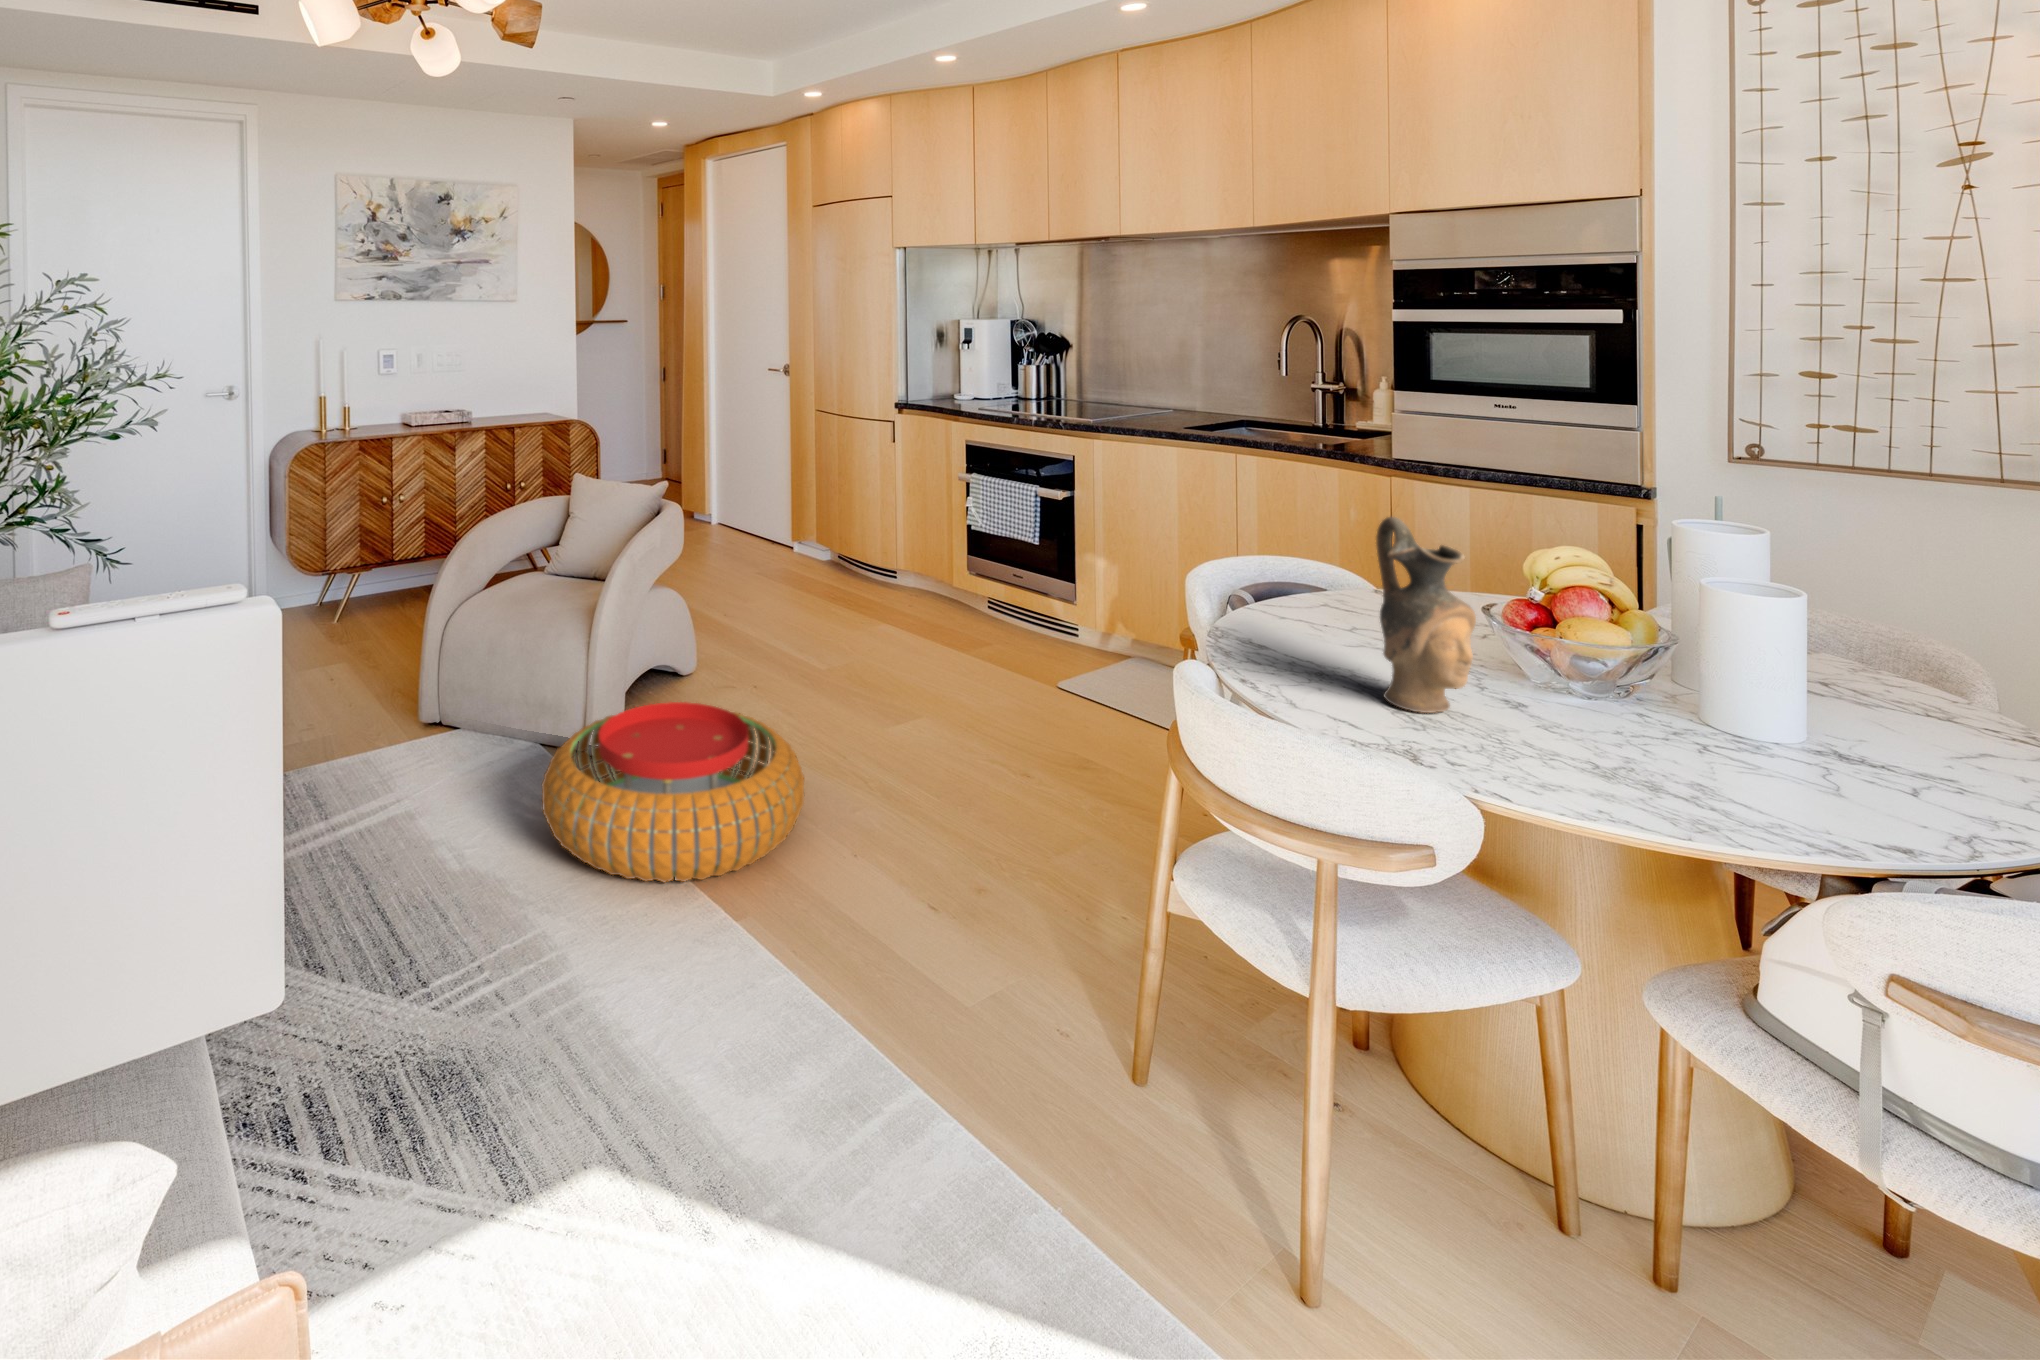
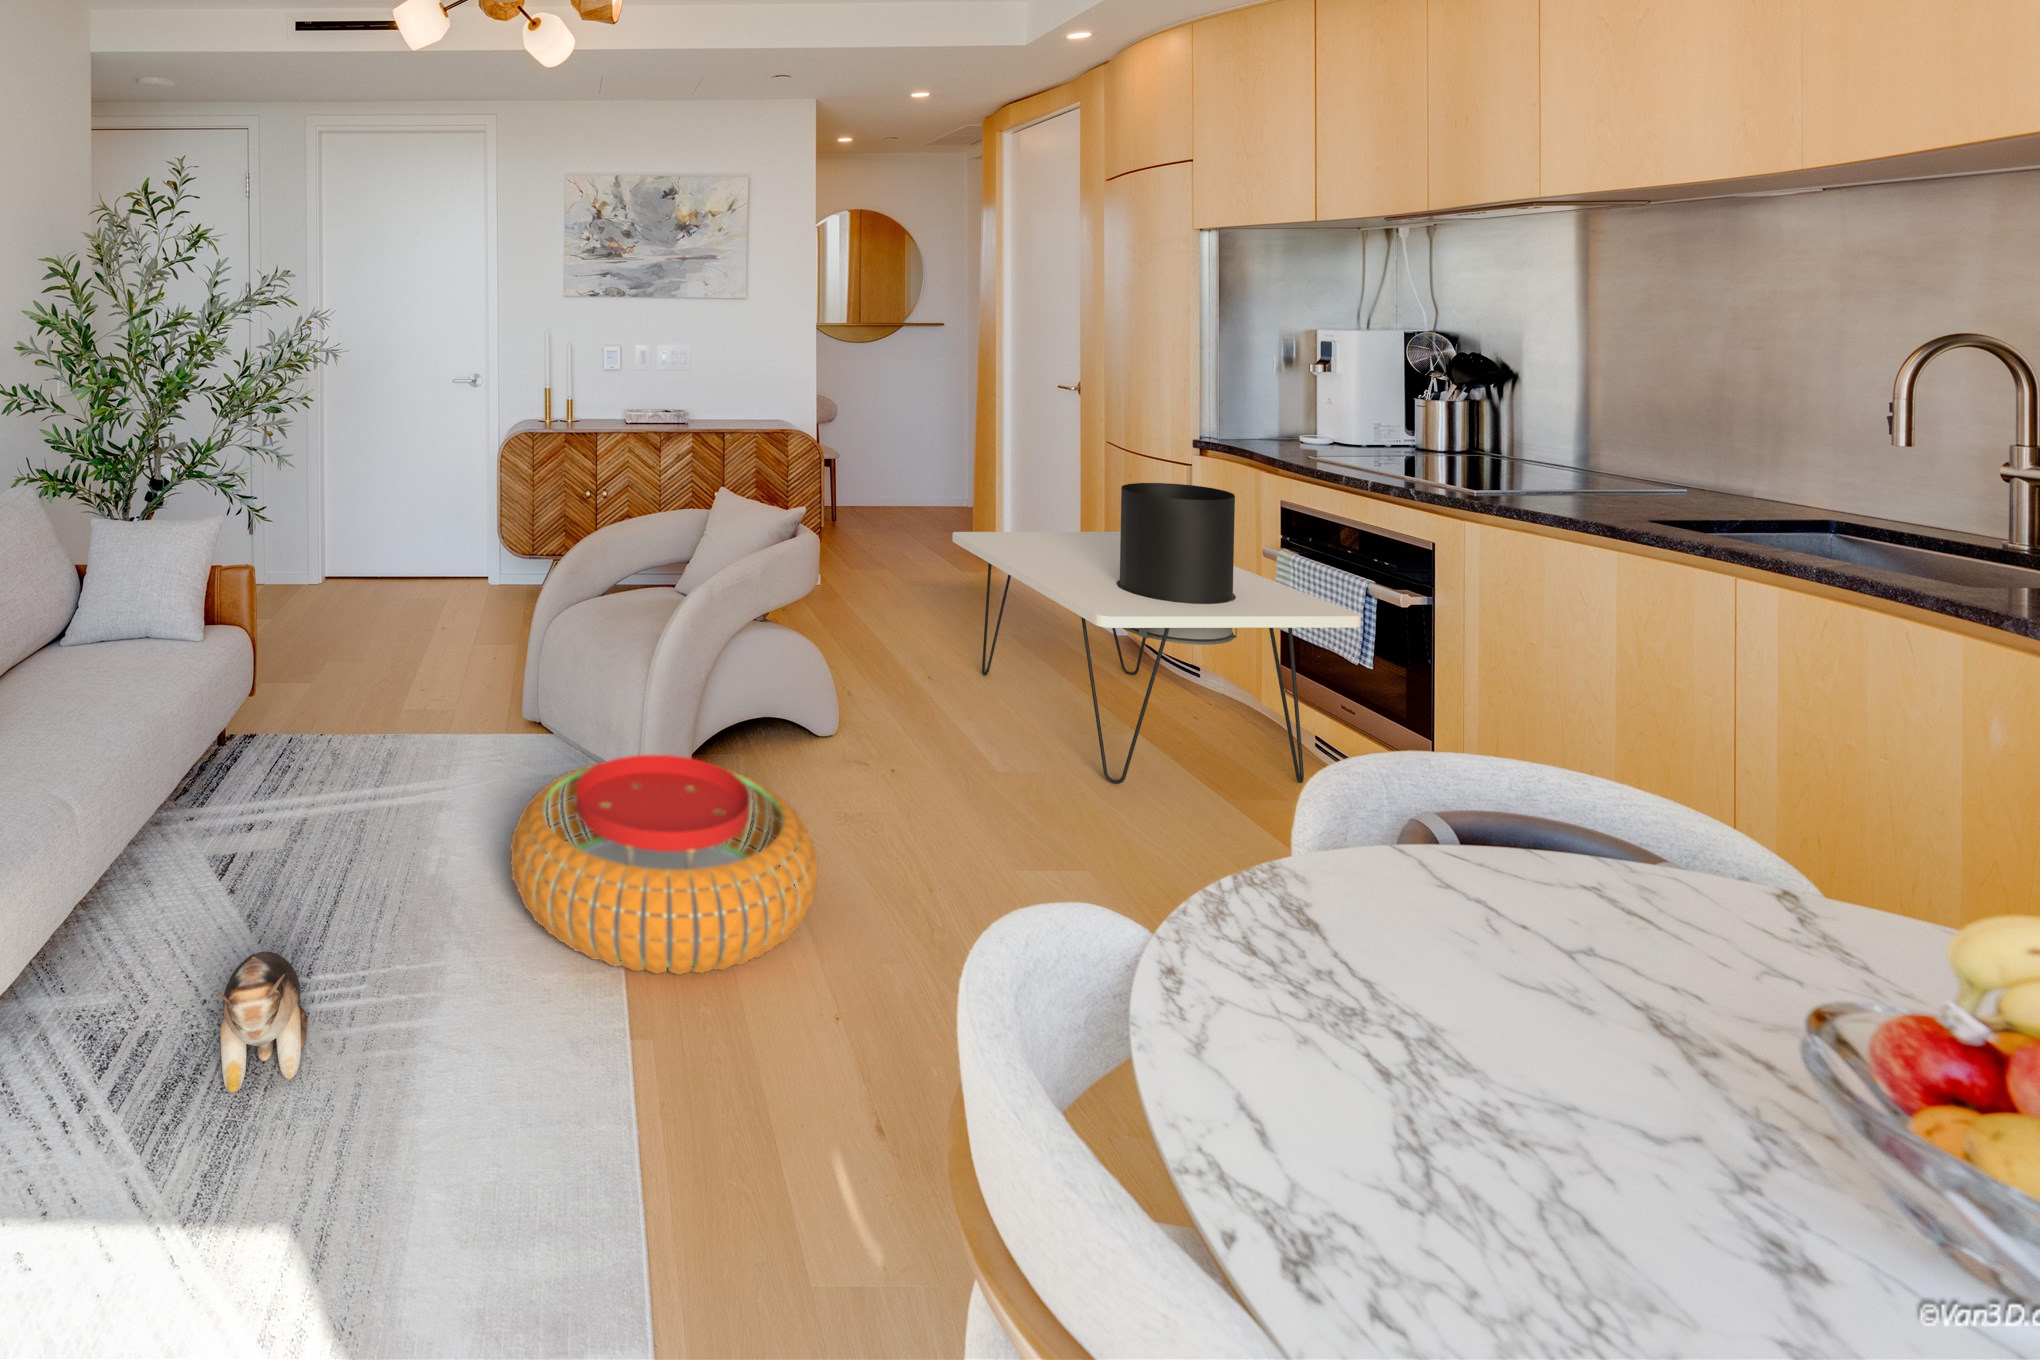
side table: none [737,438,1030,662] -> present [952,483,1361,784]
ceramic pitcher: present [1376,517,1476,713] -> none [1373,692,1579,1108]
plush toy: none [390,954,523,1096] -> present [216,952,307,1093]

